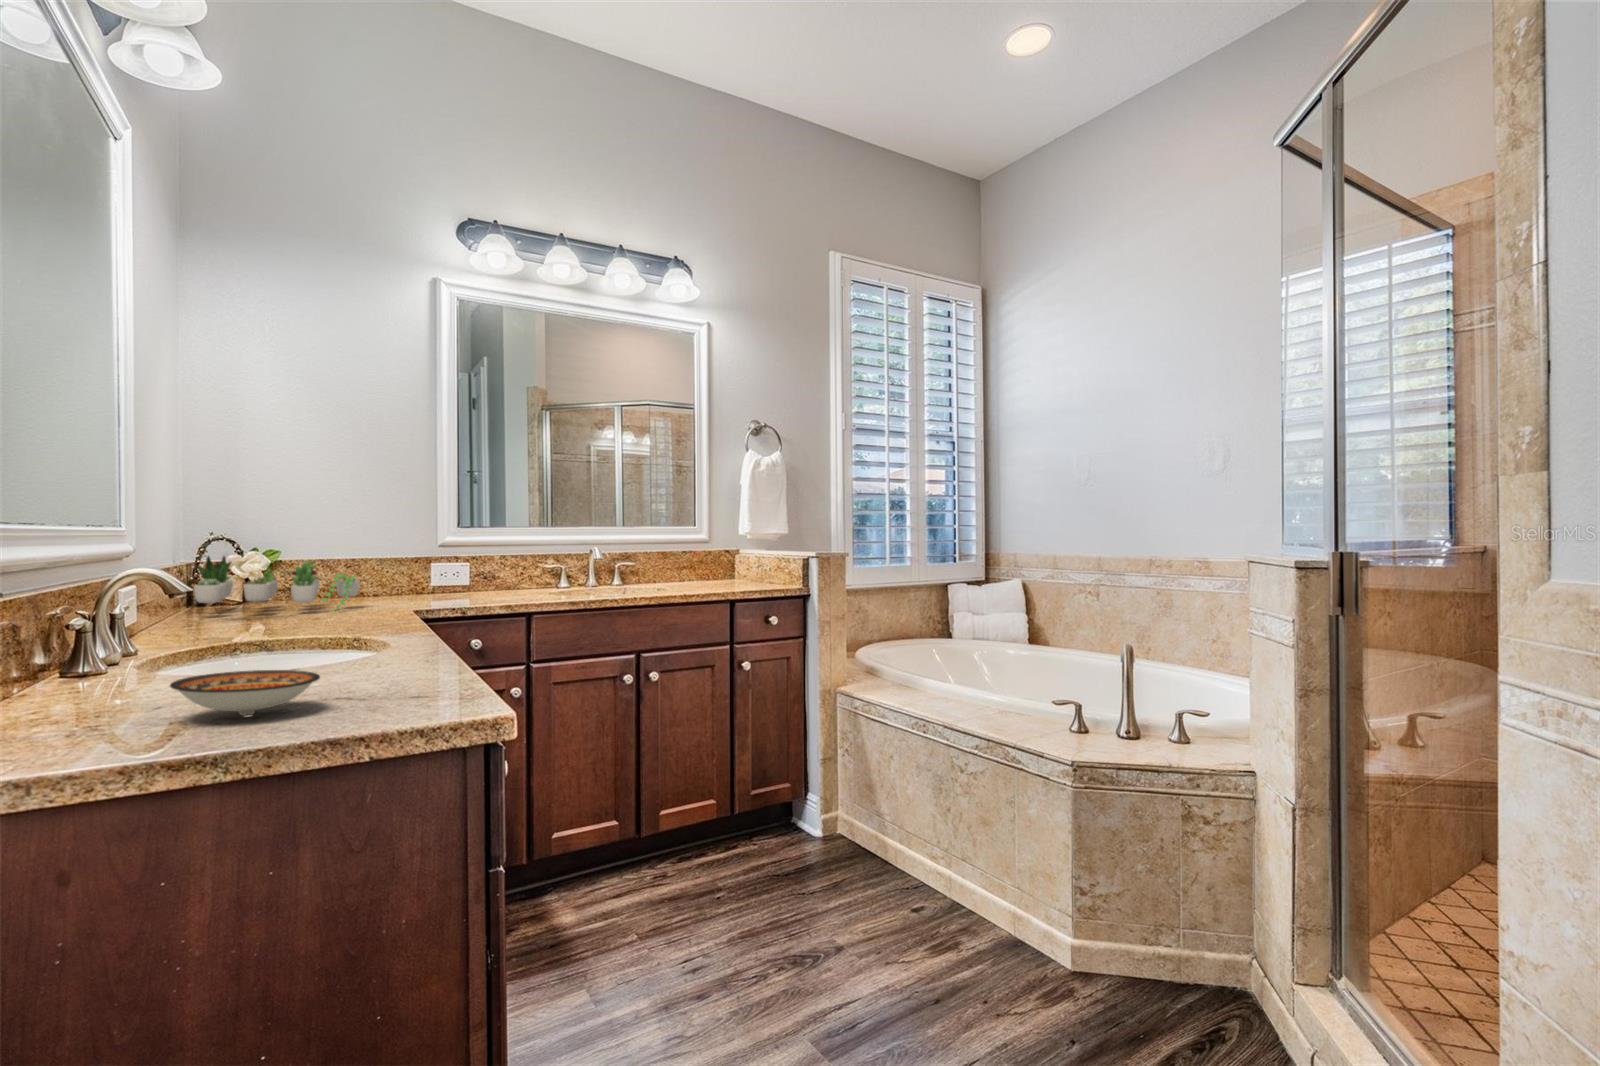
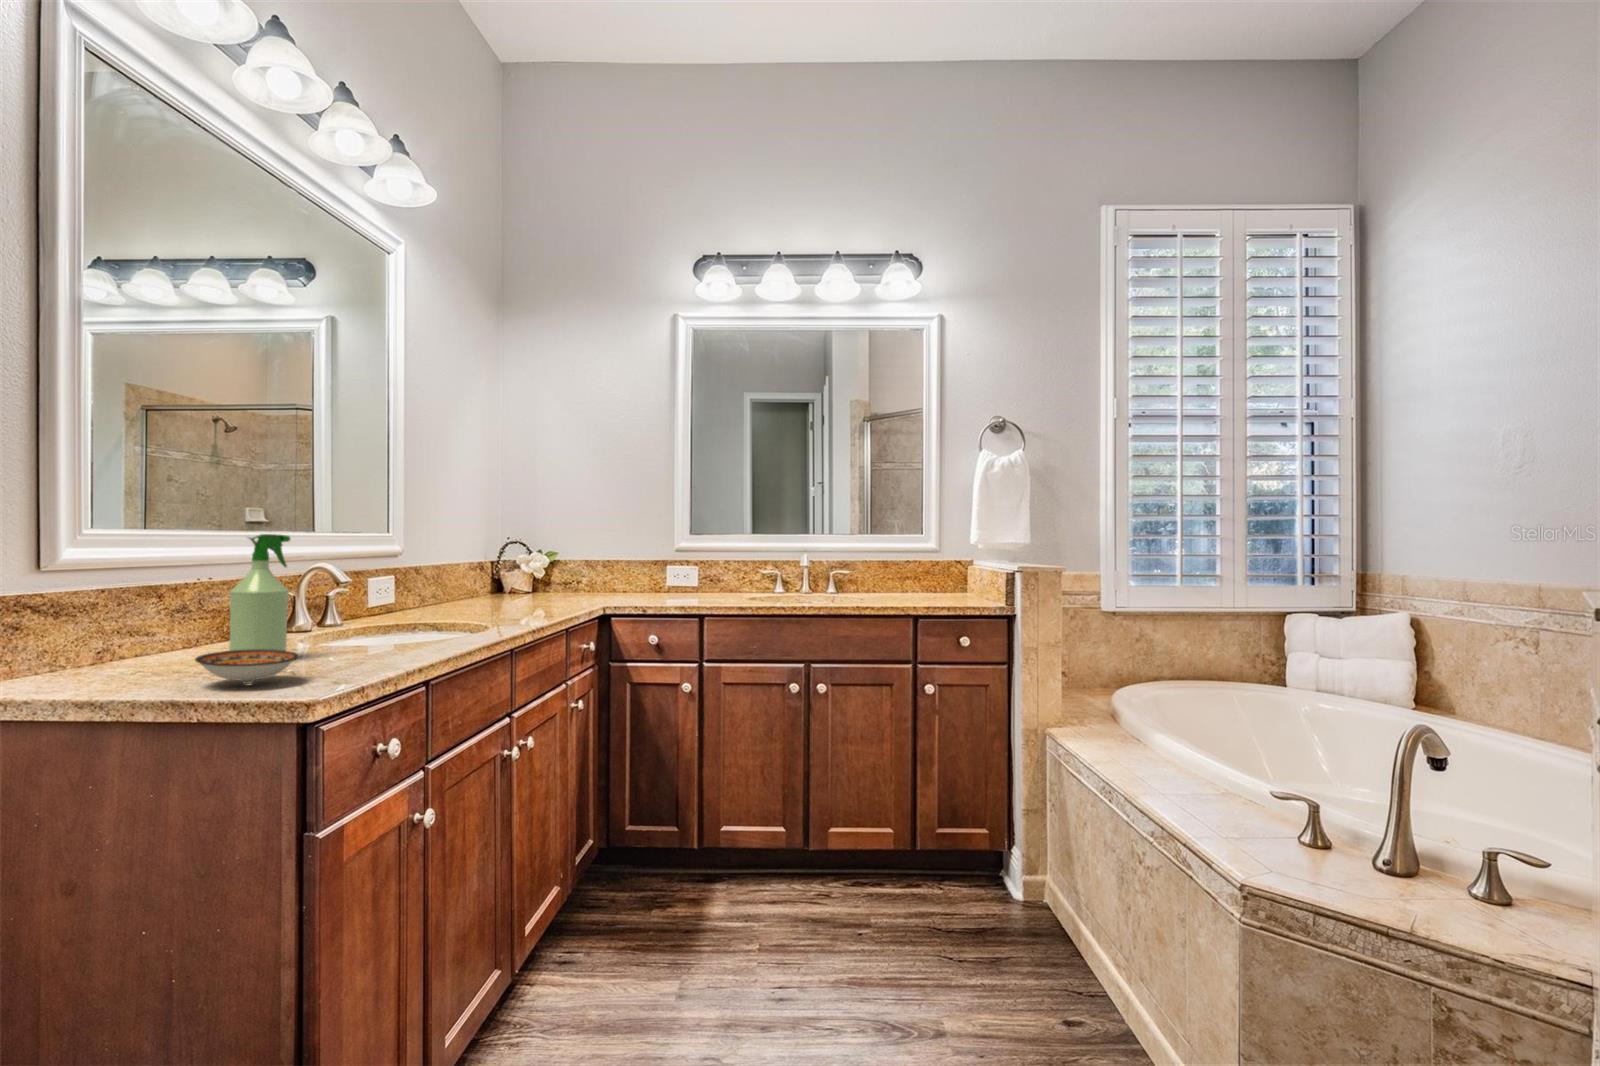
spray bottle: none [99,522,186,701] -> present [229,534,290,651]
succulent plant: present [194,553,360,612] -> none [466,550,592,605]

